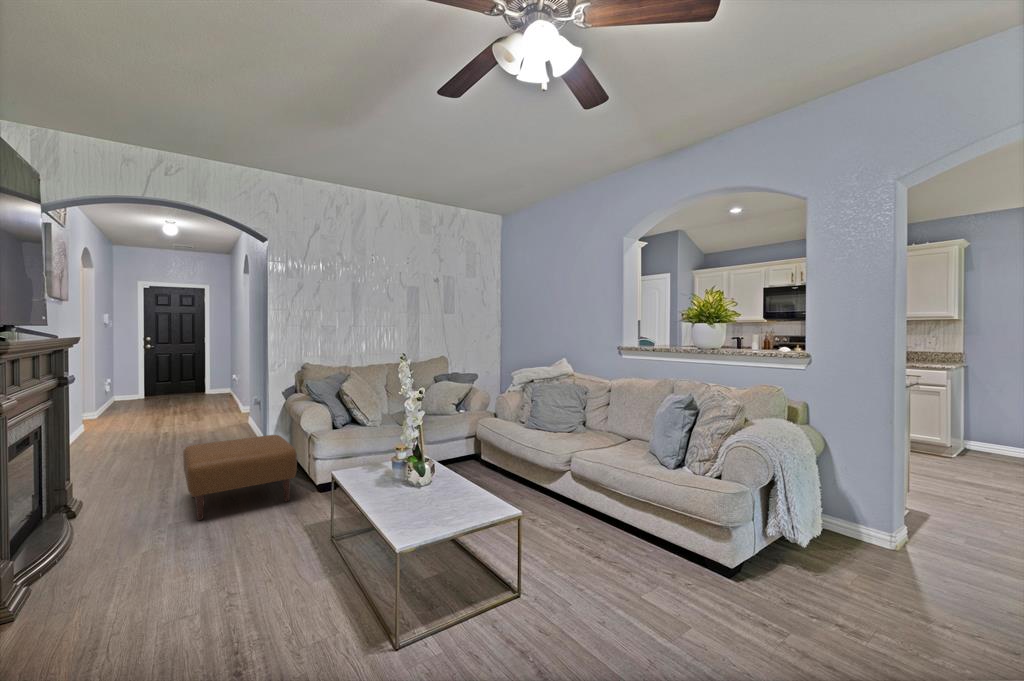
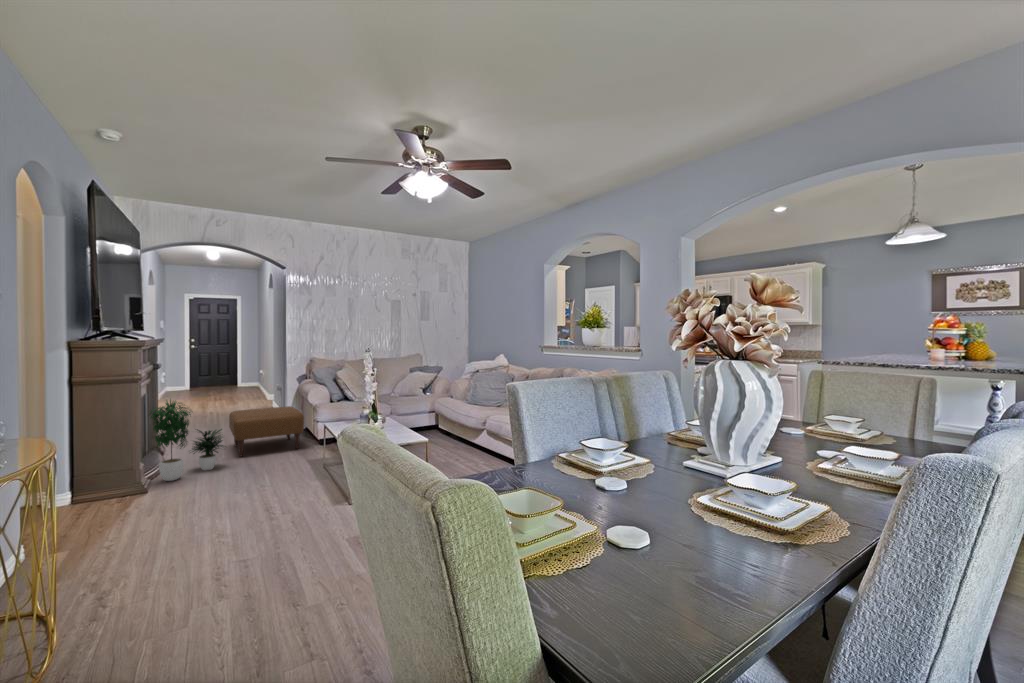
potted plant: none [24,442,177,585] -> present [150,400,224,481]

